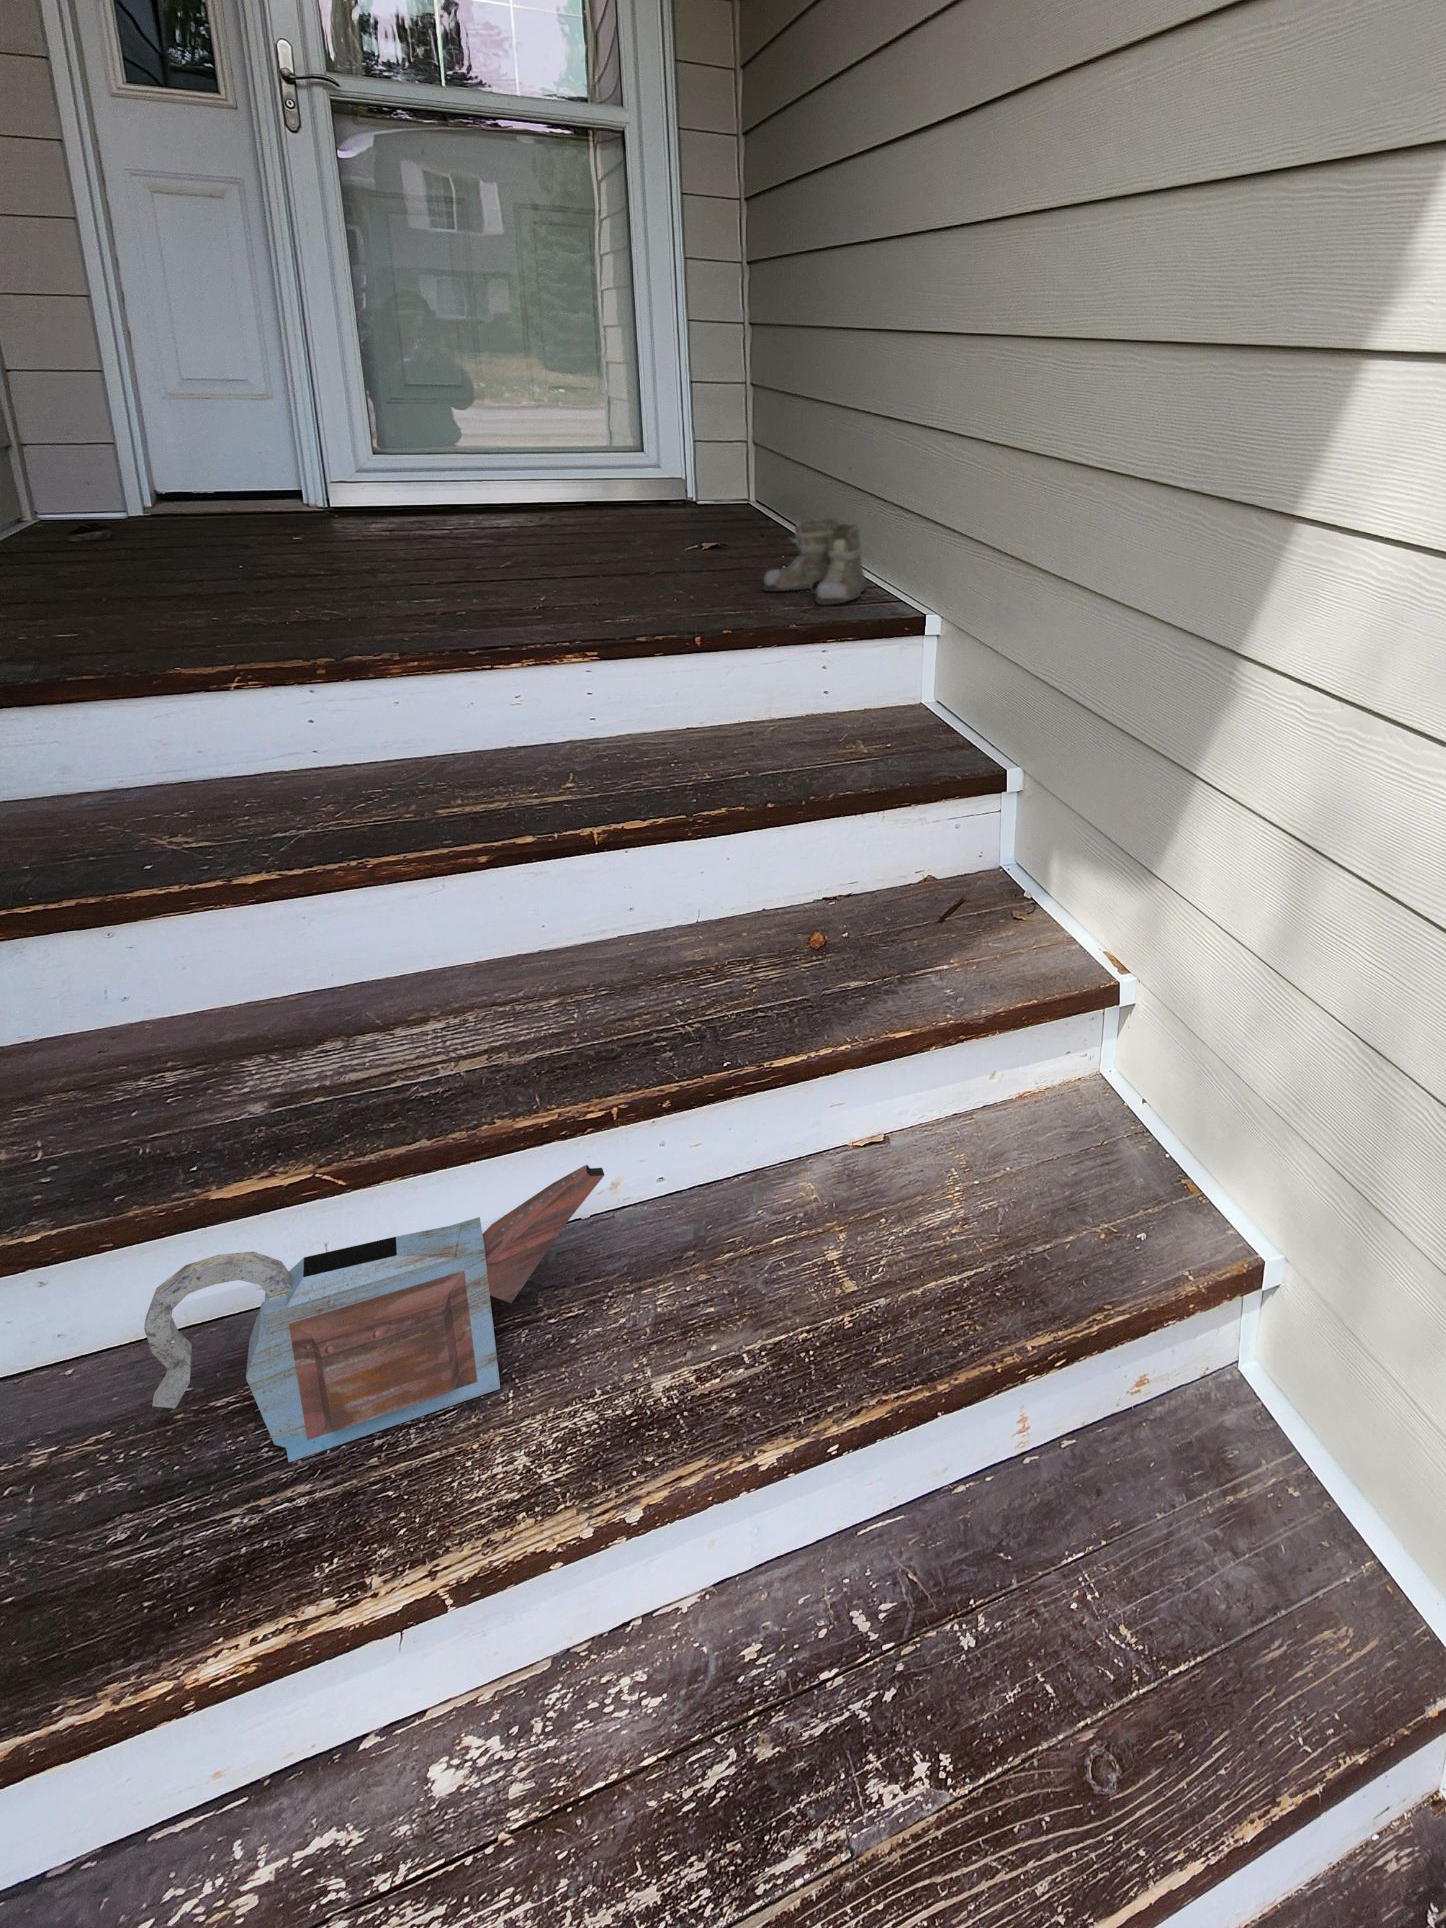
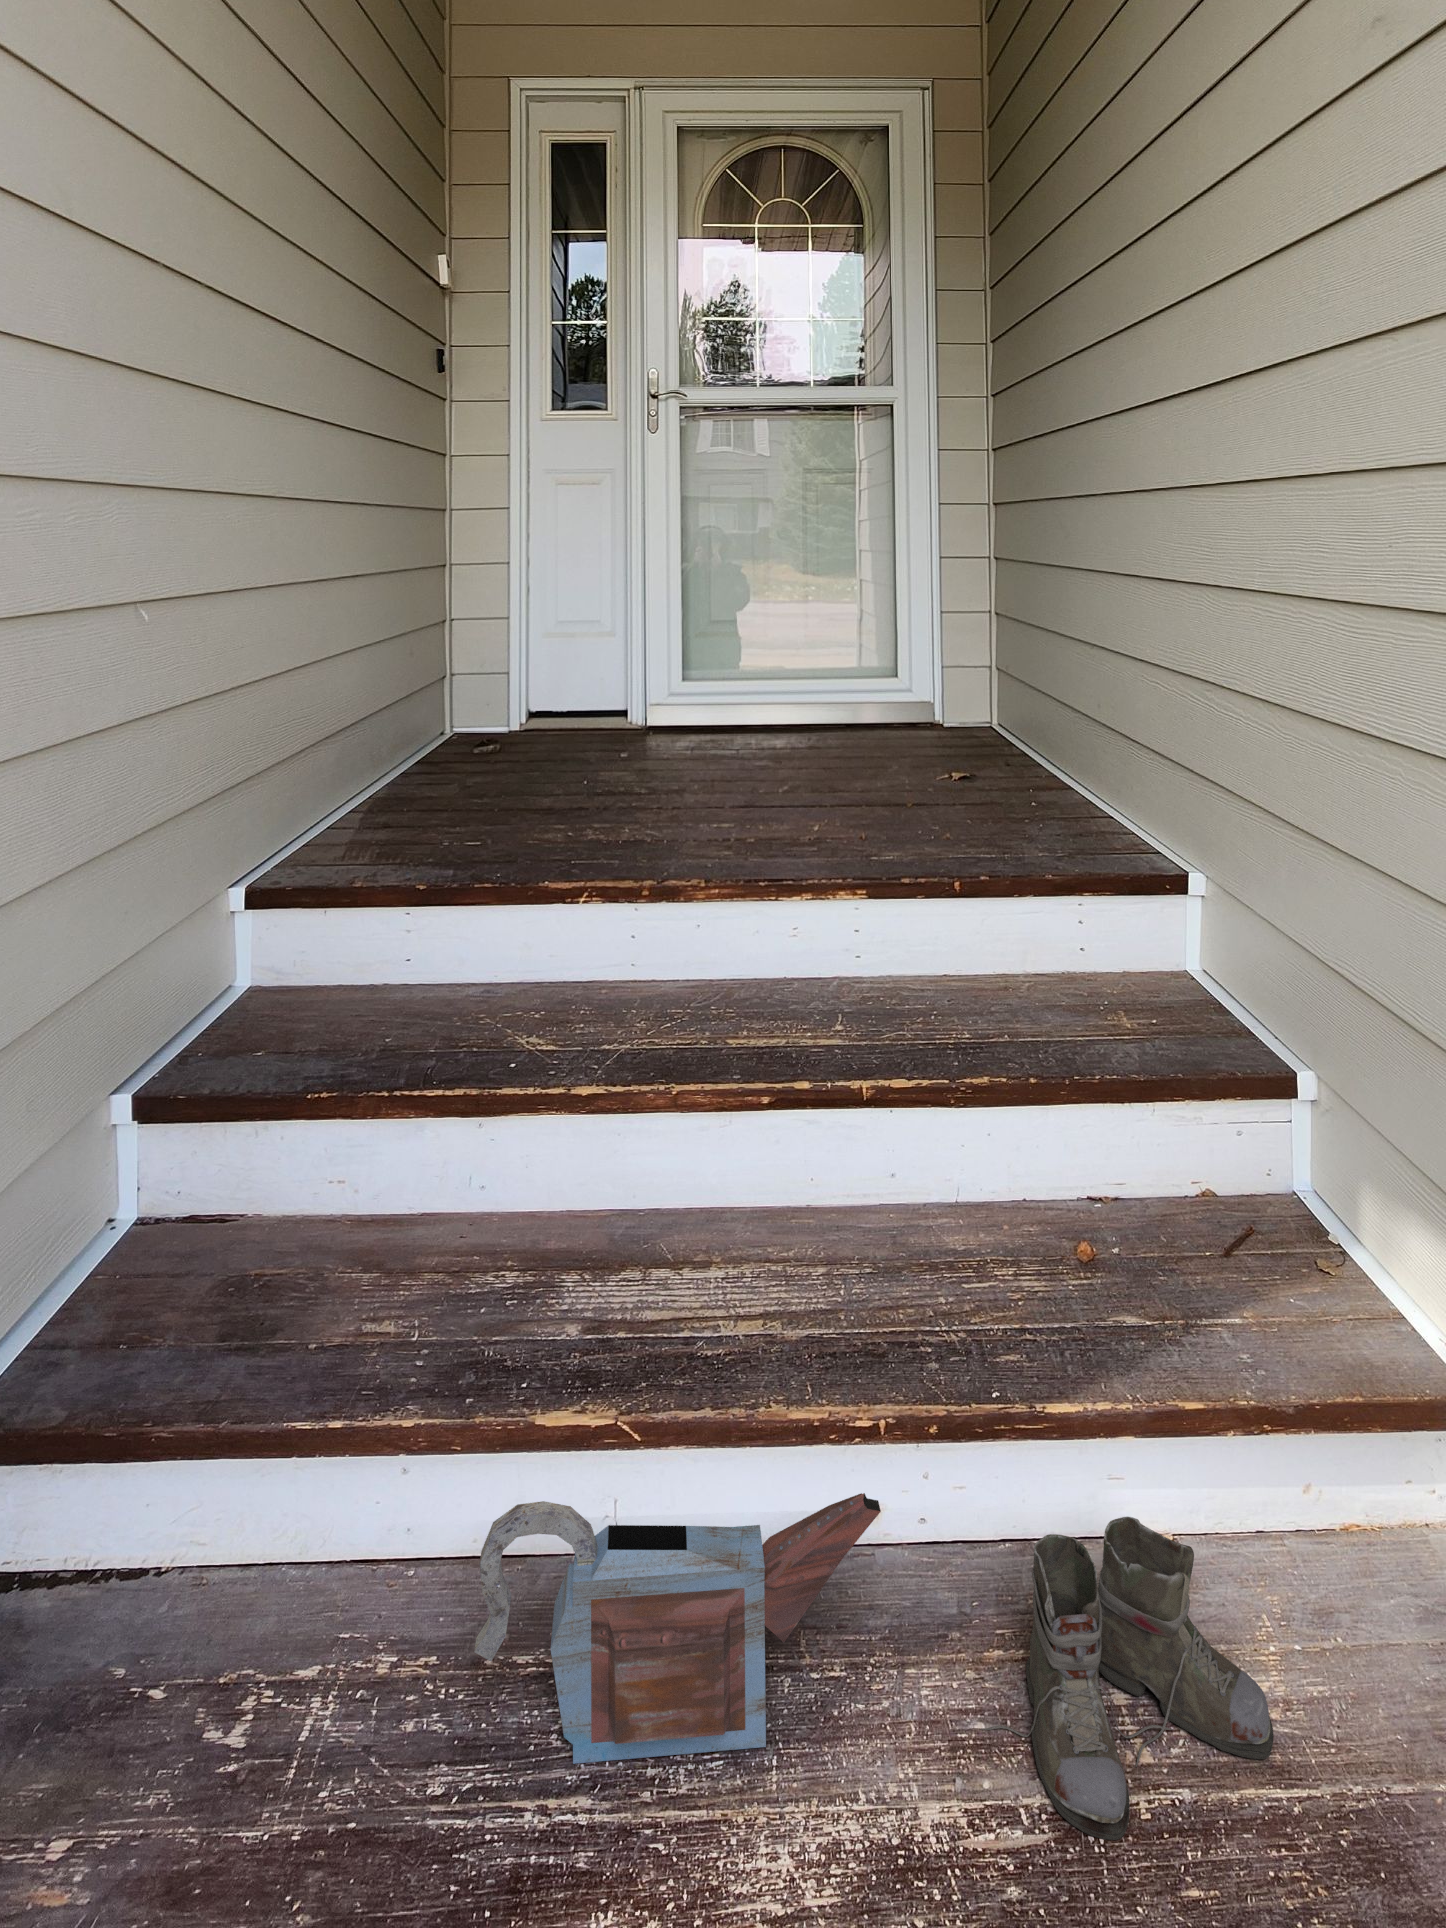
boots: present [763,518,866,605] -> present [982,1517,1273,1840]

